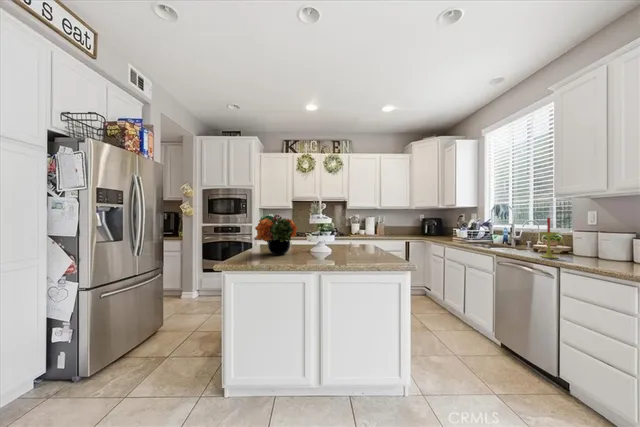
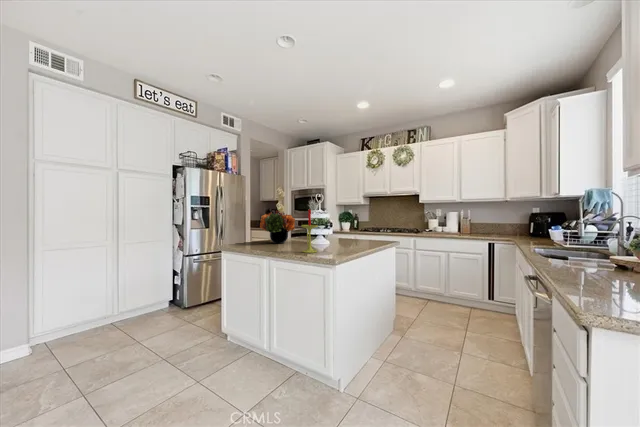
candle: present [539,218,564,258] -> present [302,210,318,253]

